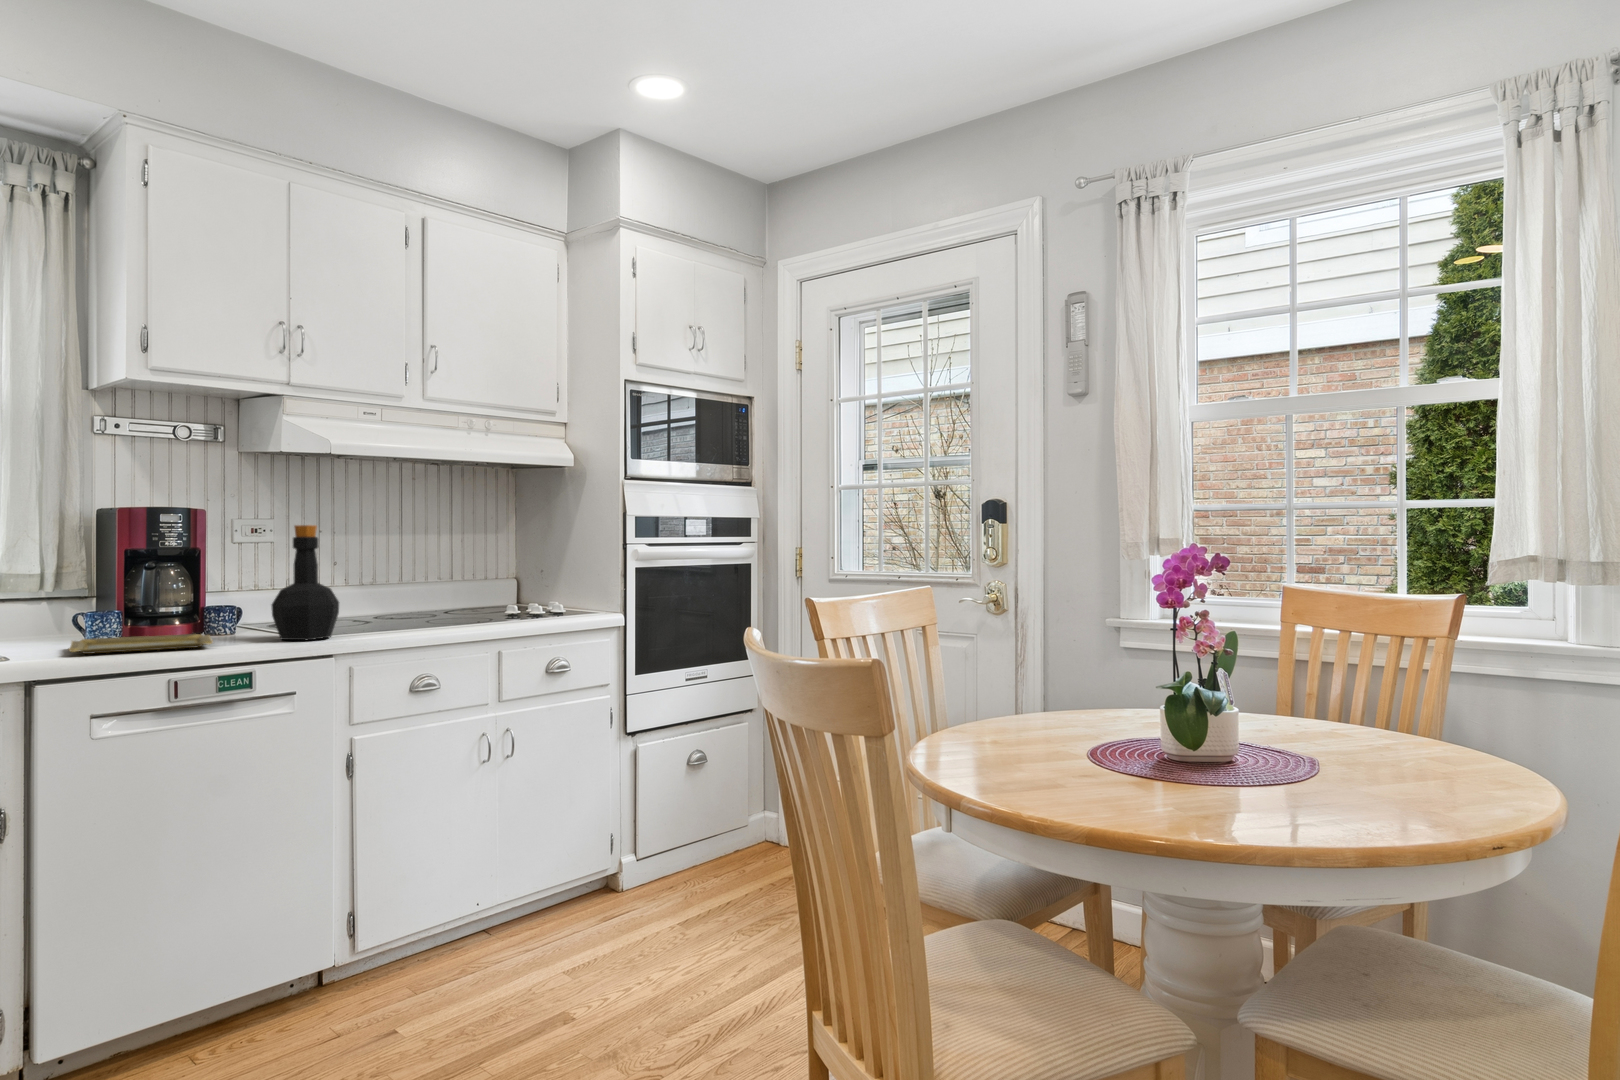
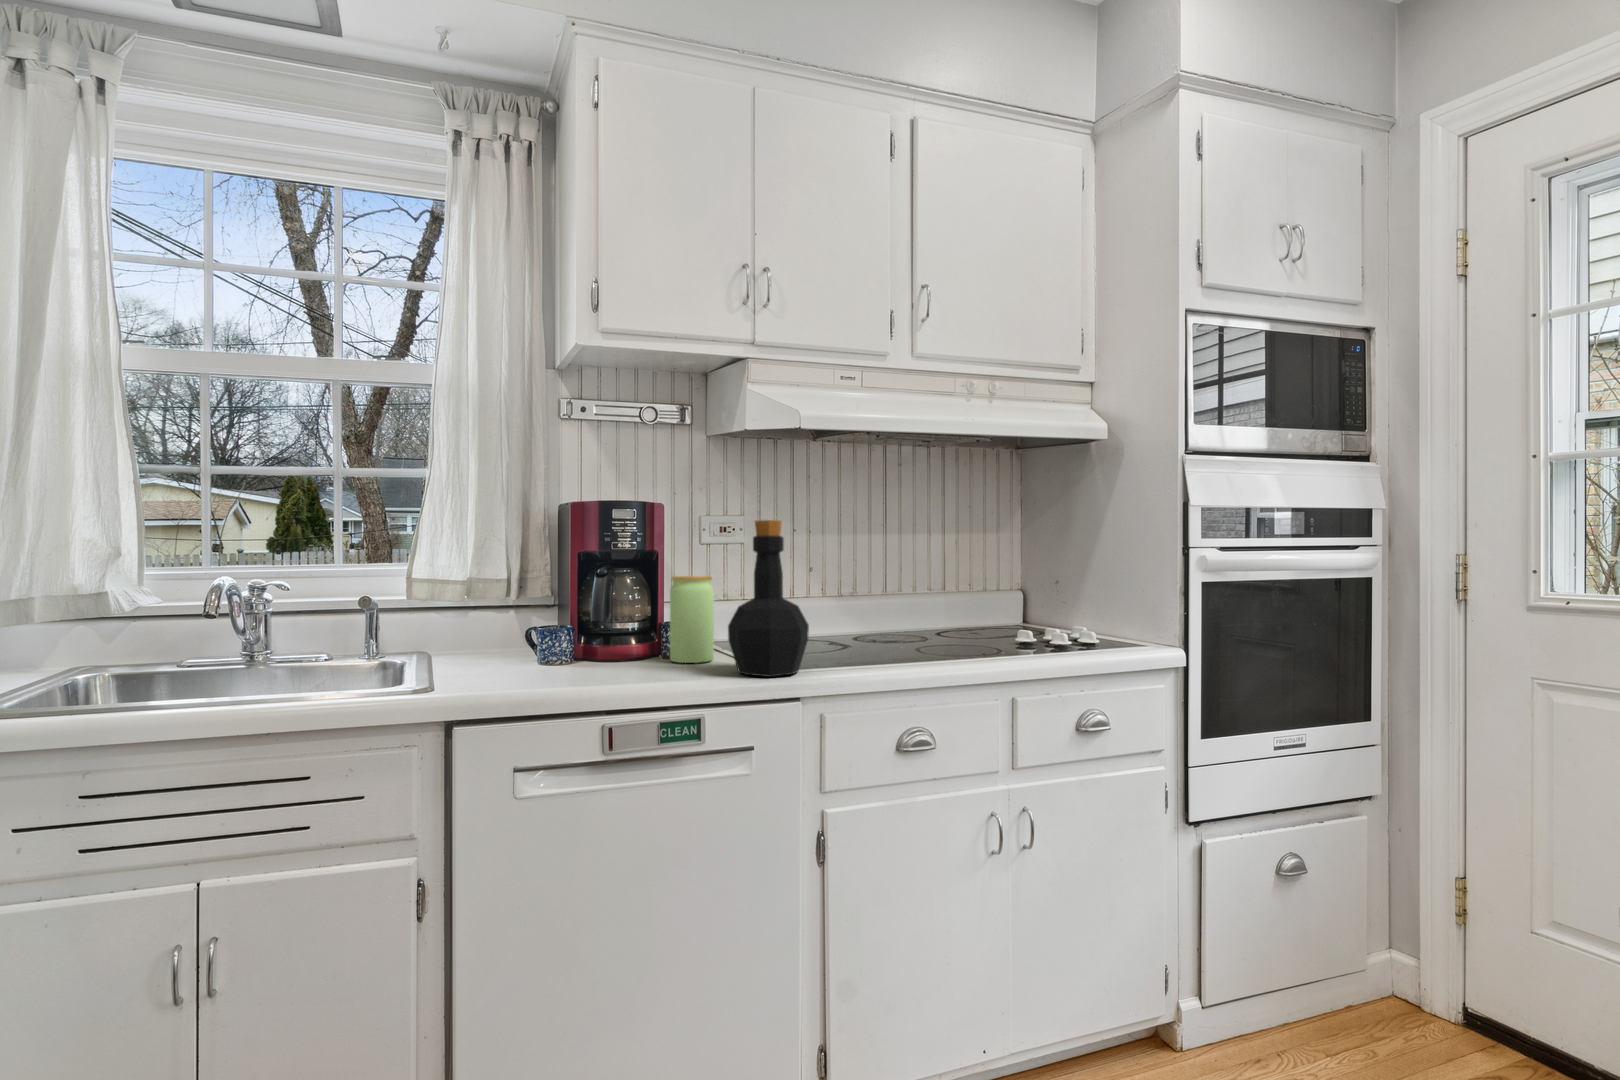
jar: none [214,569,255,637] -> present [670,576,714,663]
tray: present [69,634,213,654] -> none [499,660,660,684]

